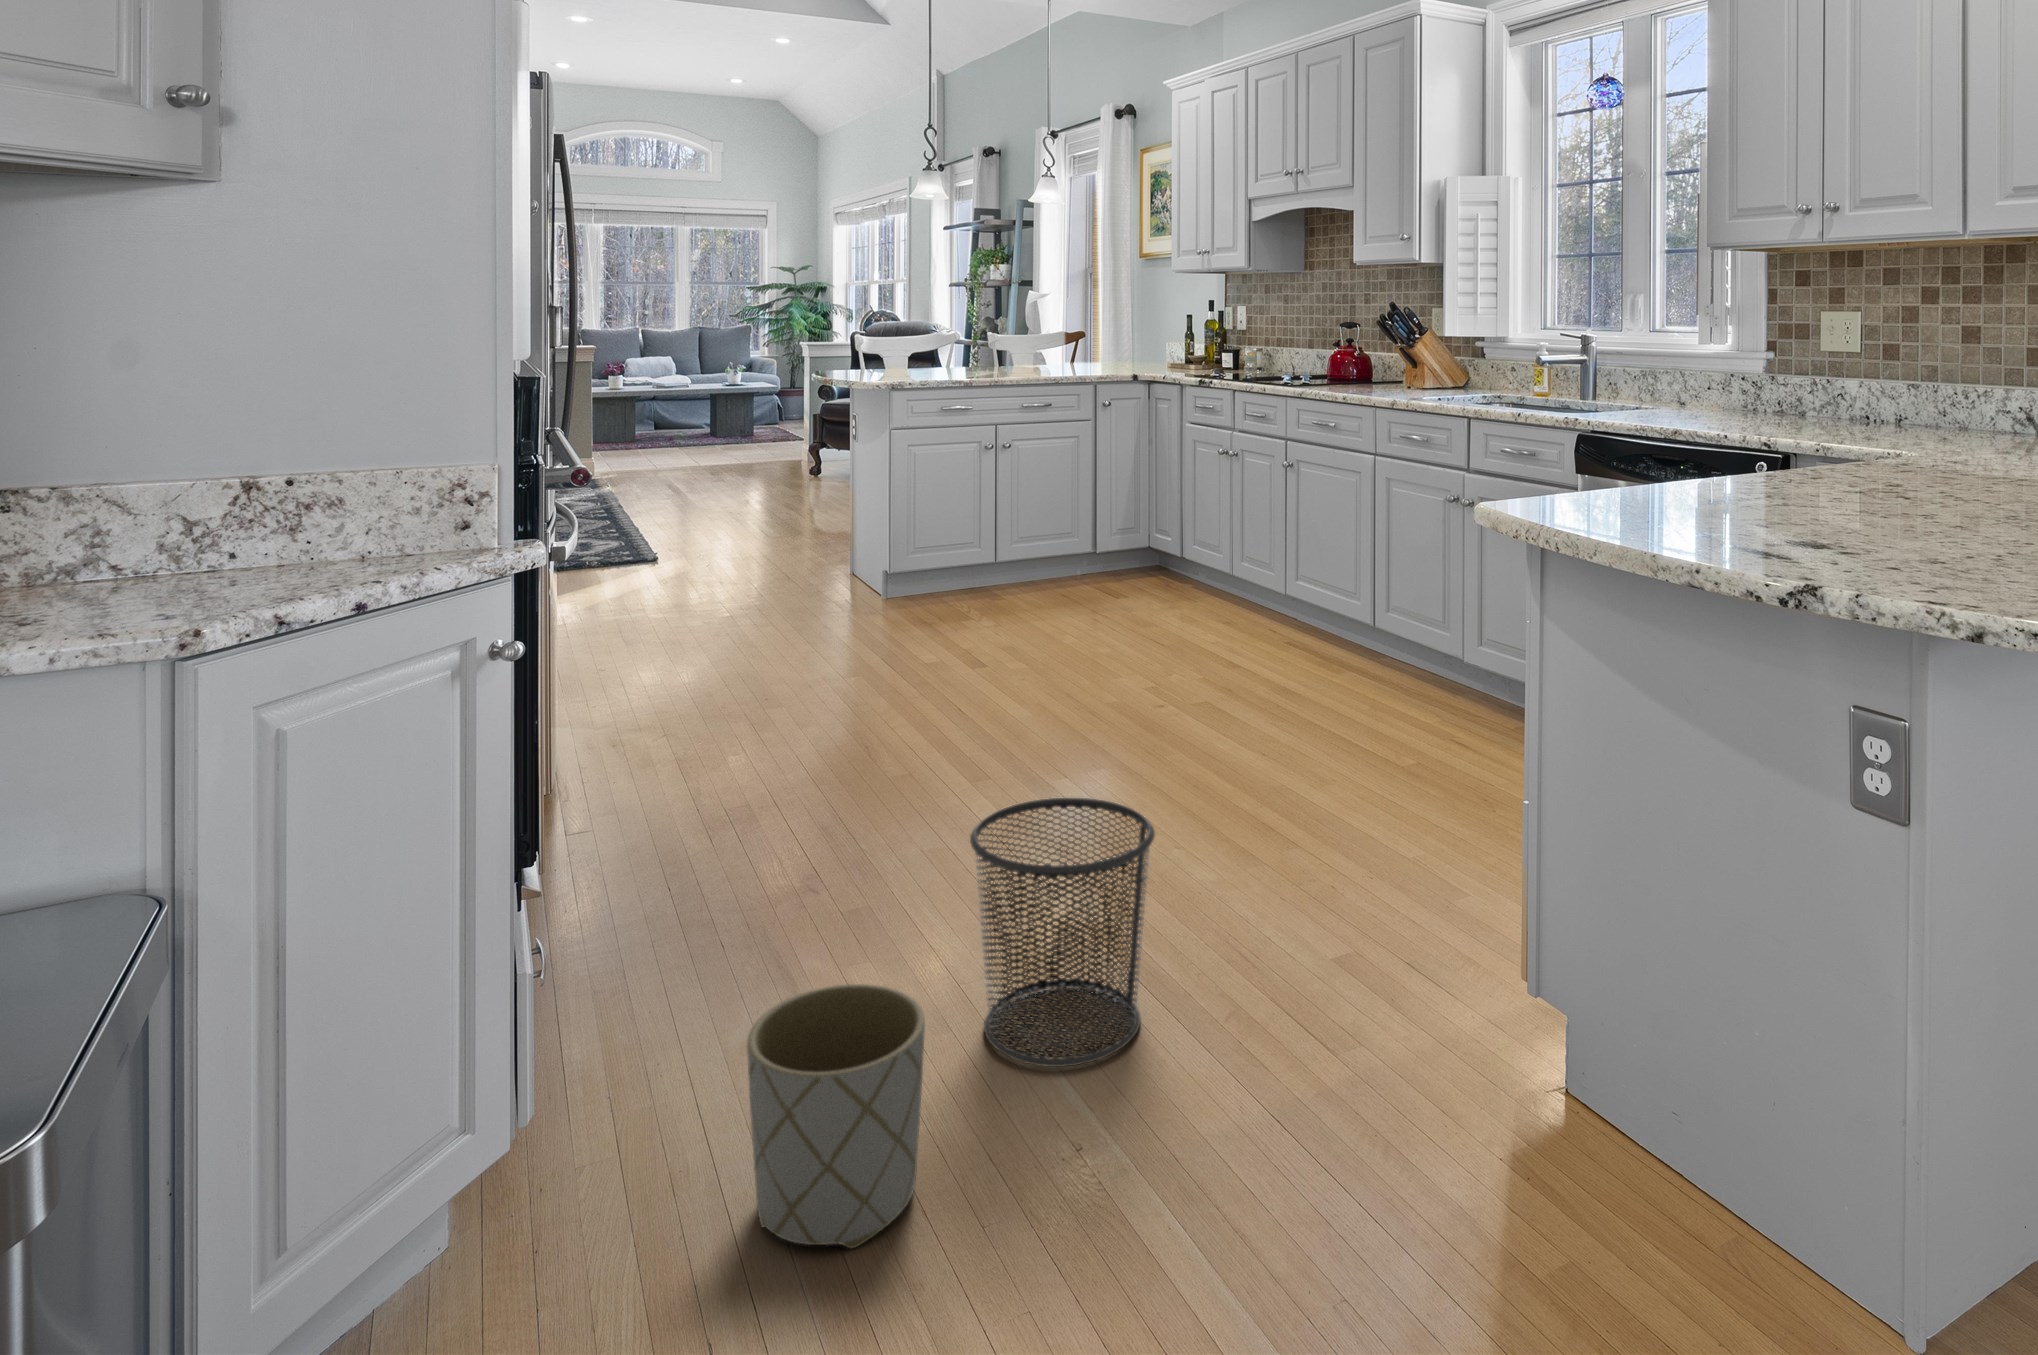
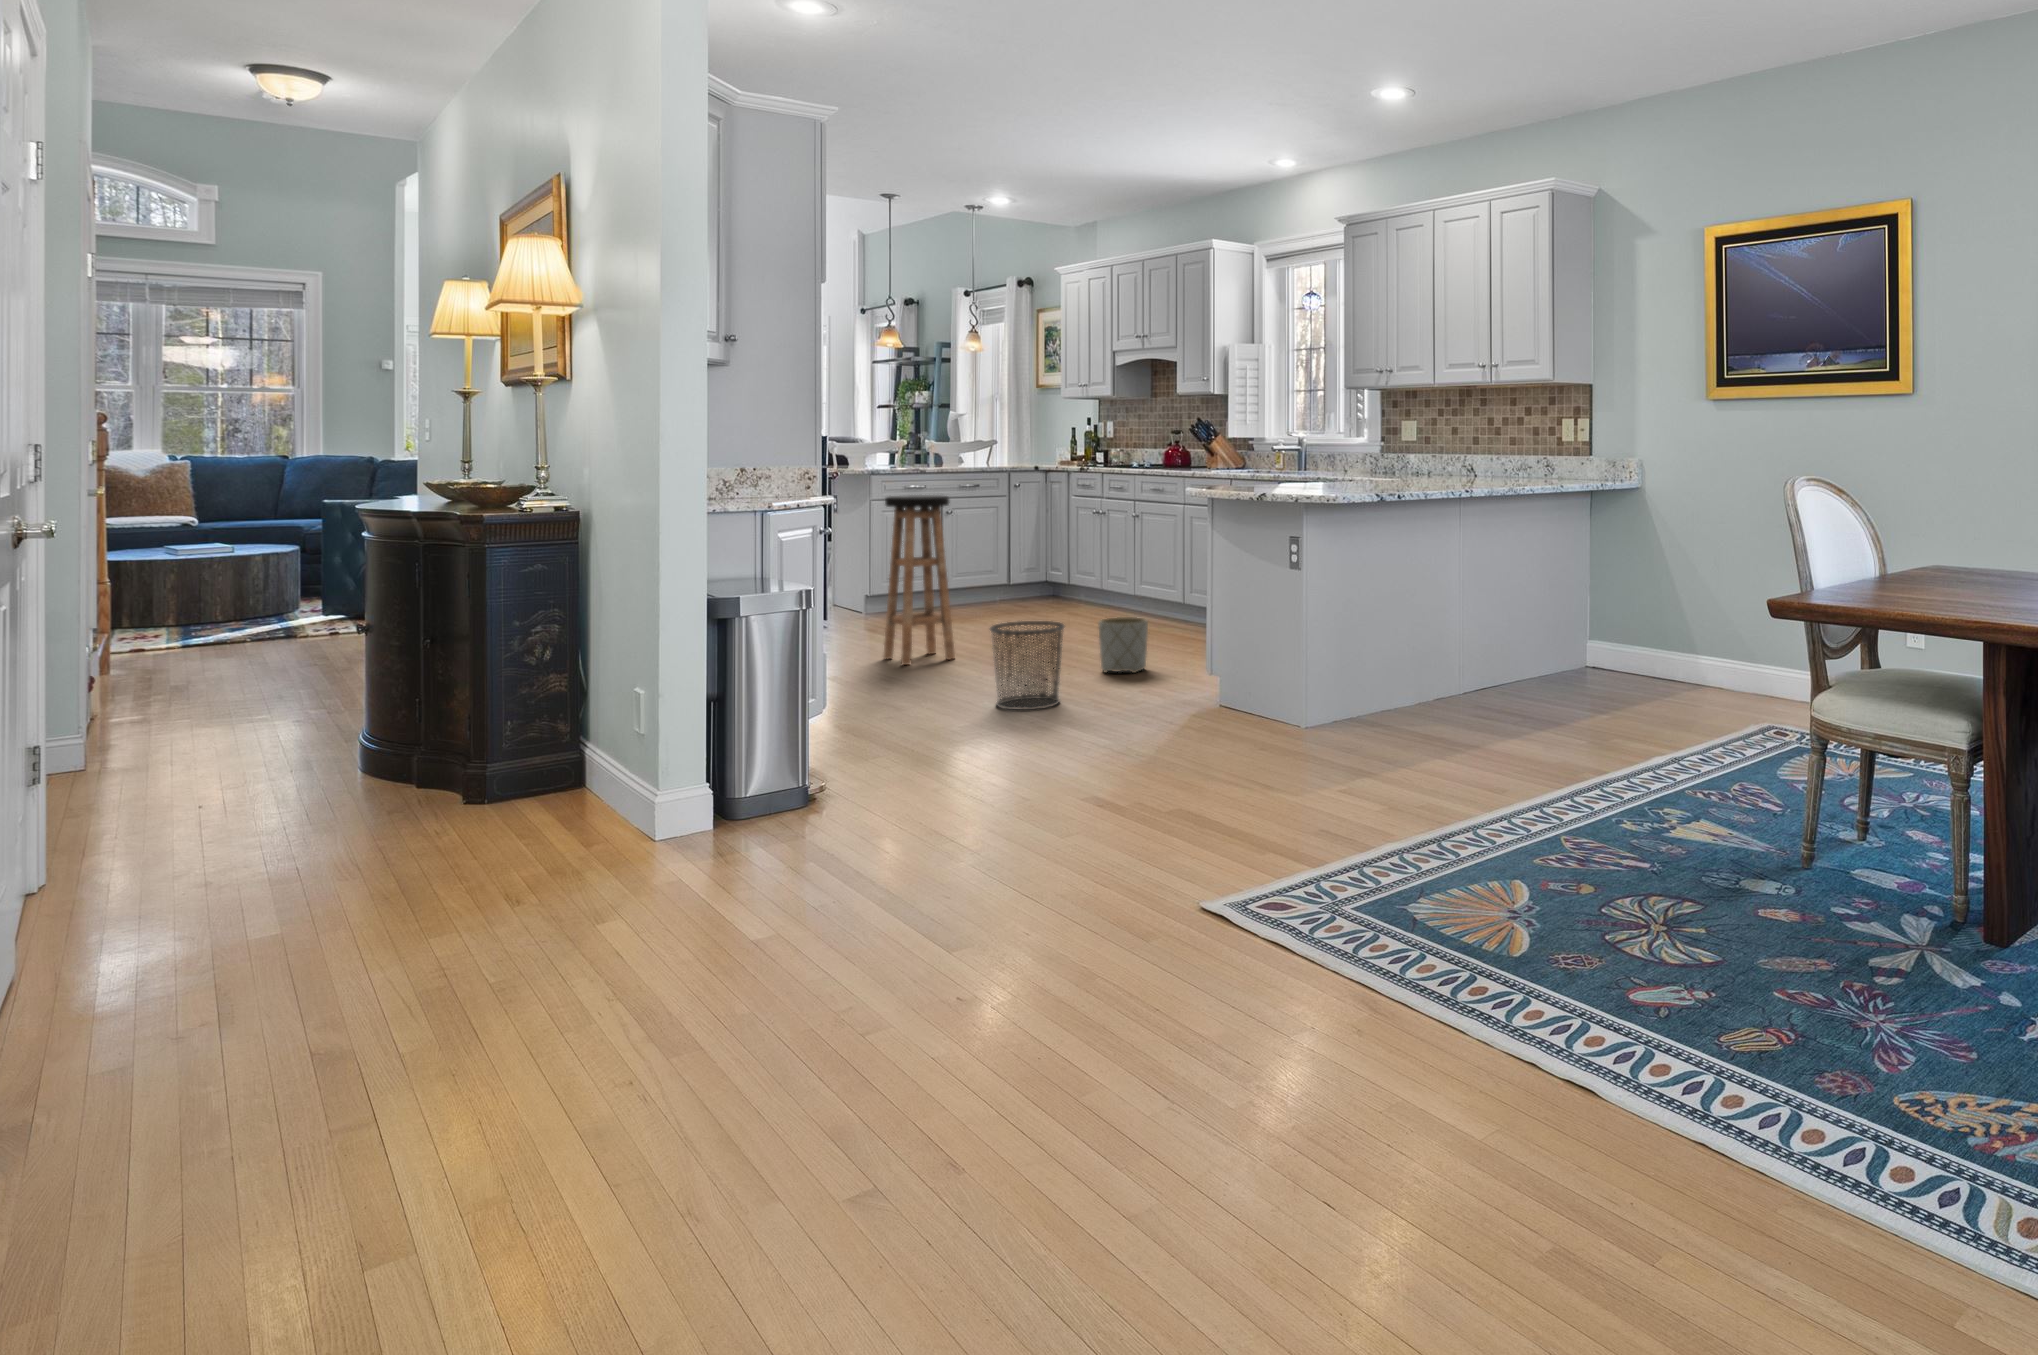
bar stool: none [833,450,958,788] -> present [884,495,955,665]
planter: present [747,984,925,1248] -> present [1098,617,1148,673]

